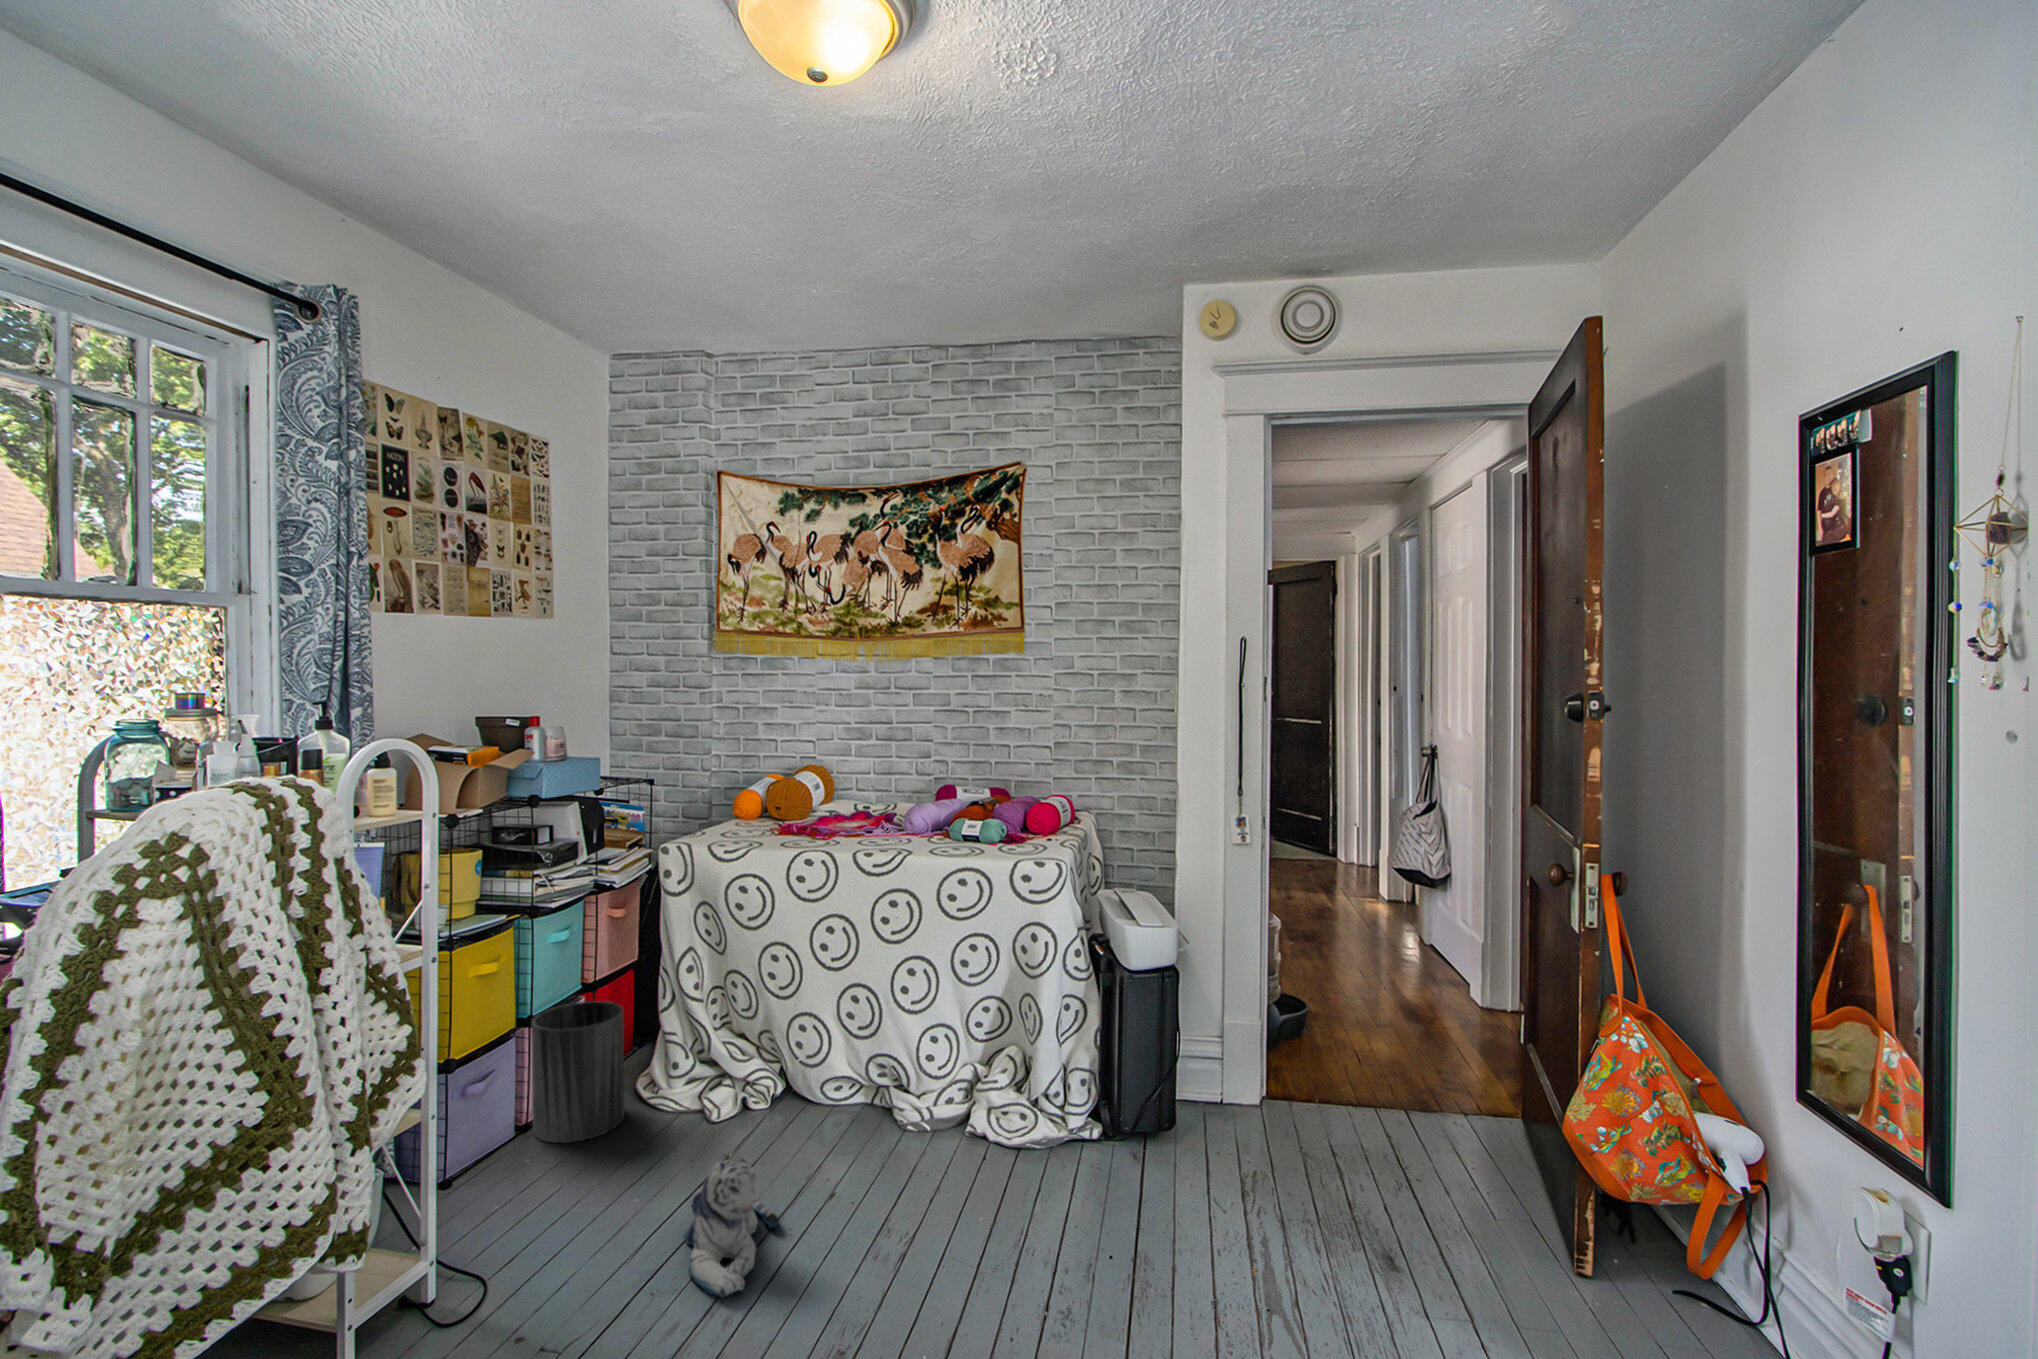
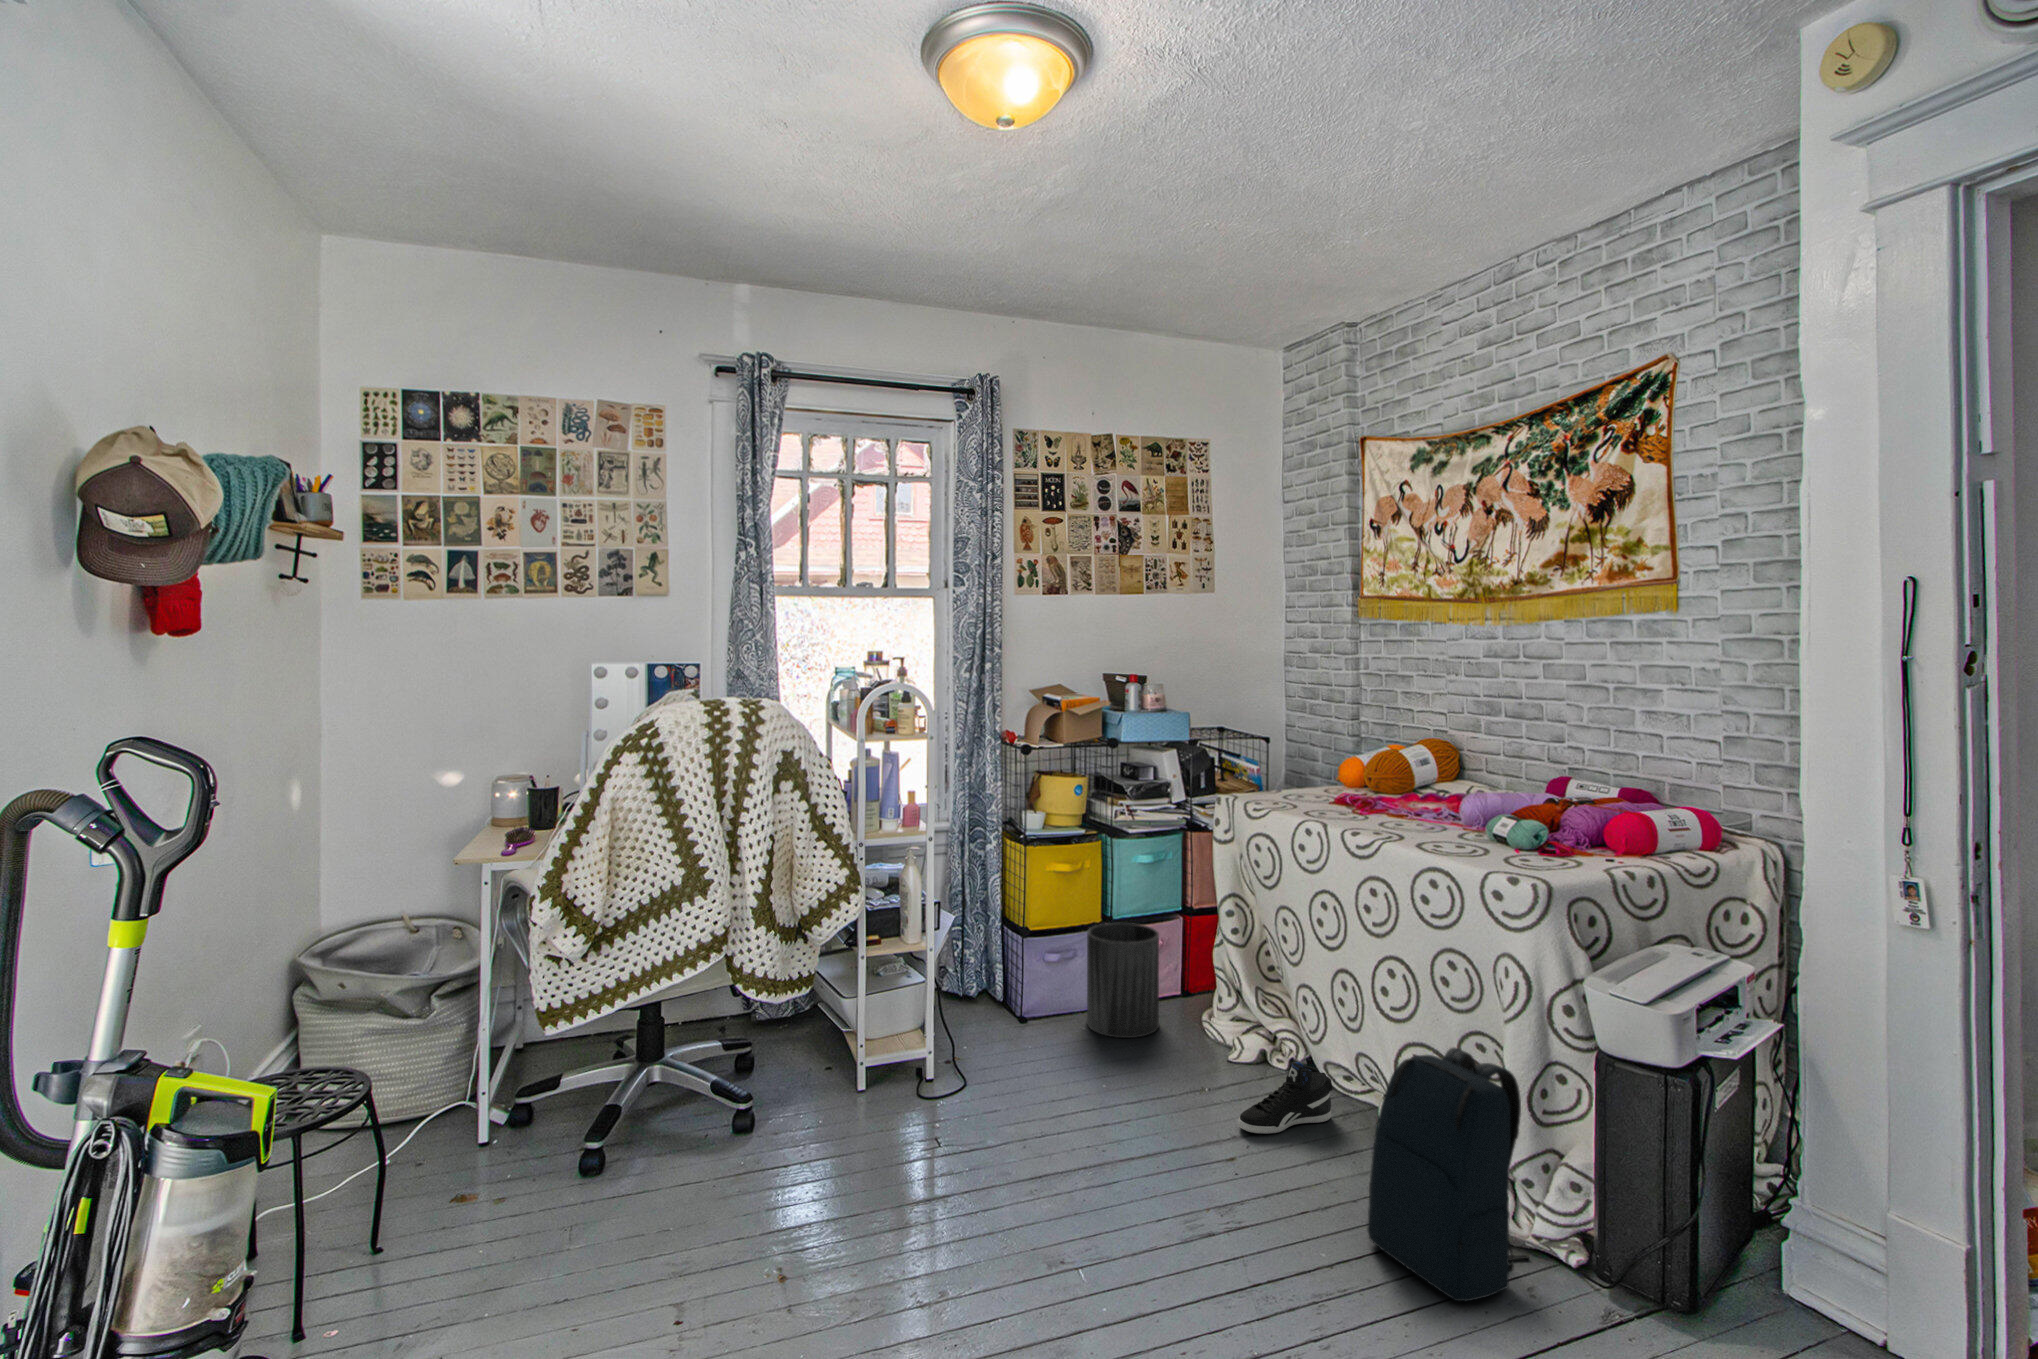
backpack: none [1008,995,1108,1178] -> present [1367,1048,1529,1301]
sneaker: none [818,1071,871,1152] -> present [1238,1061,1332,1134]
plush toy: present [684,1159,779,1298] -> none [1019,1069,1135,1181]

